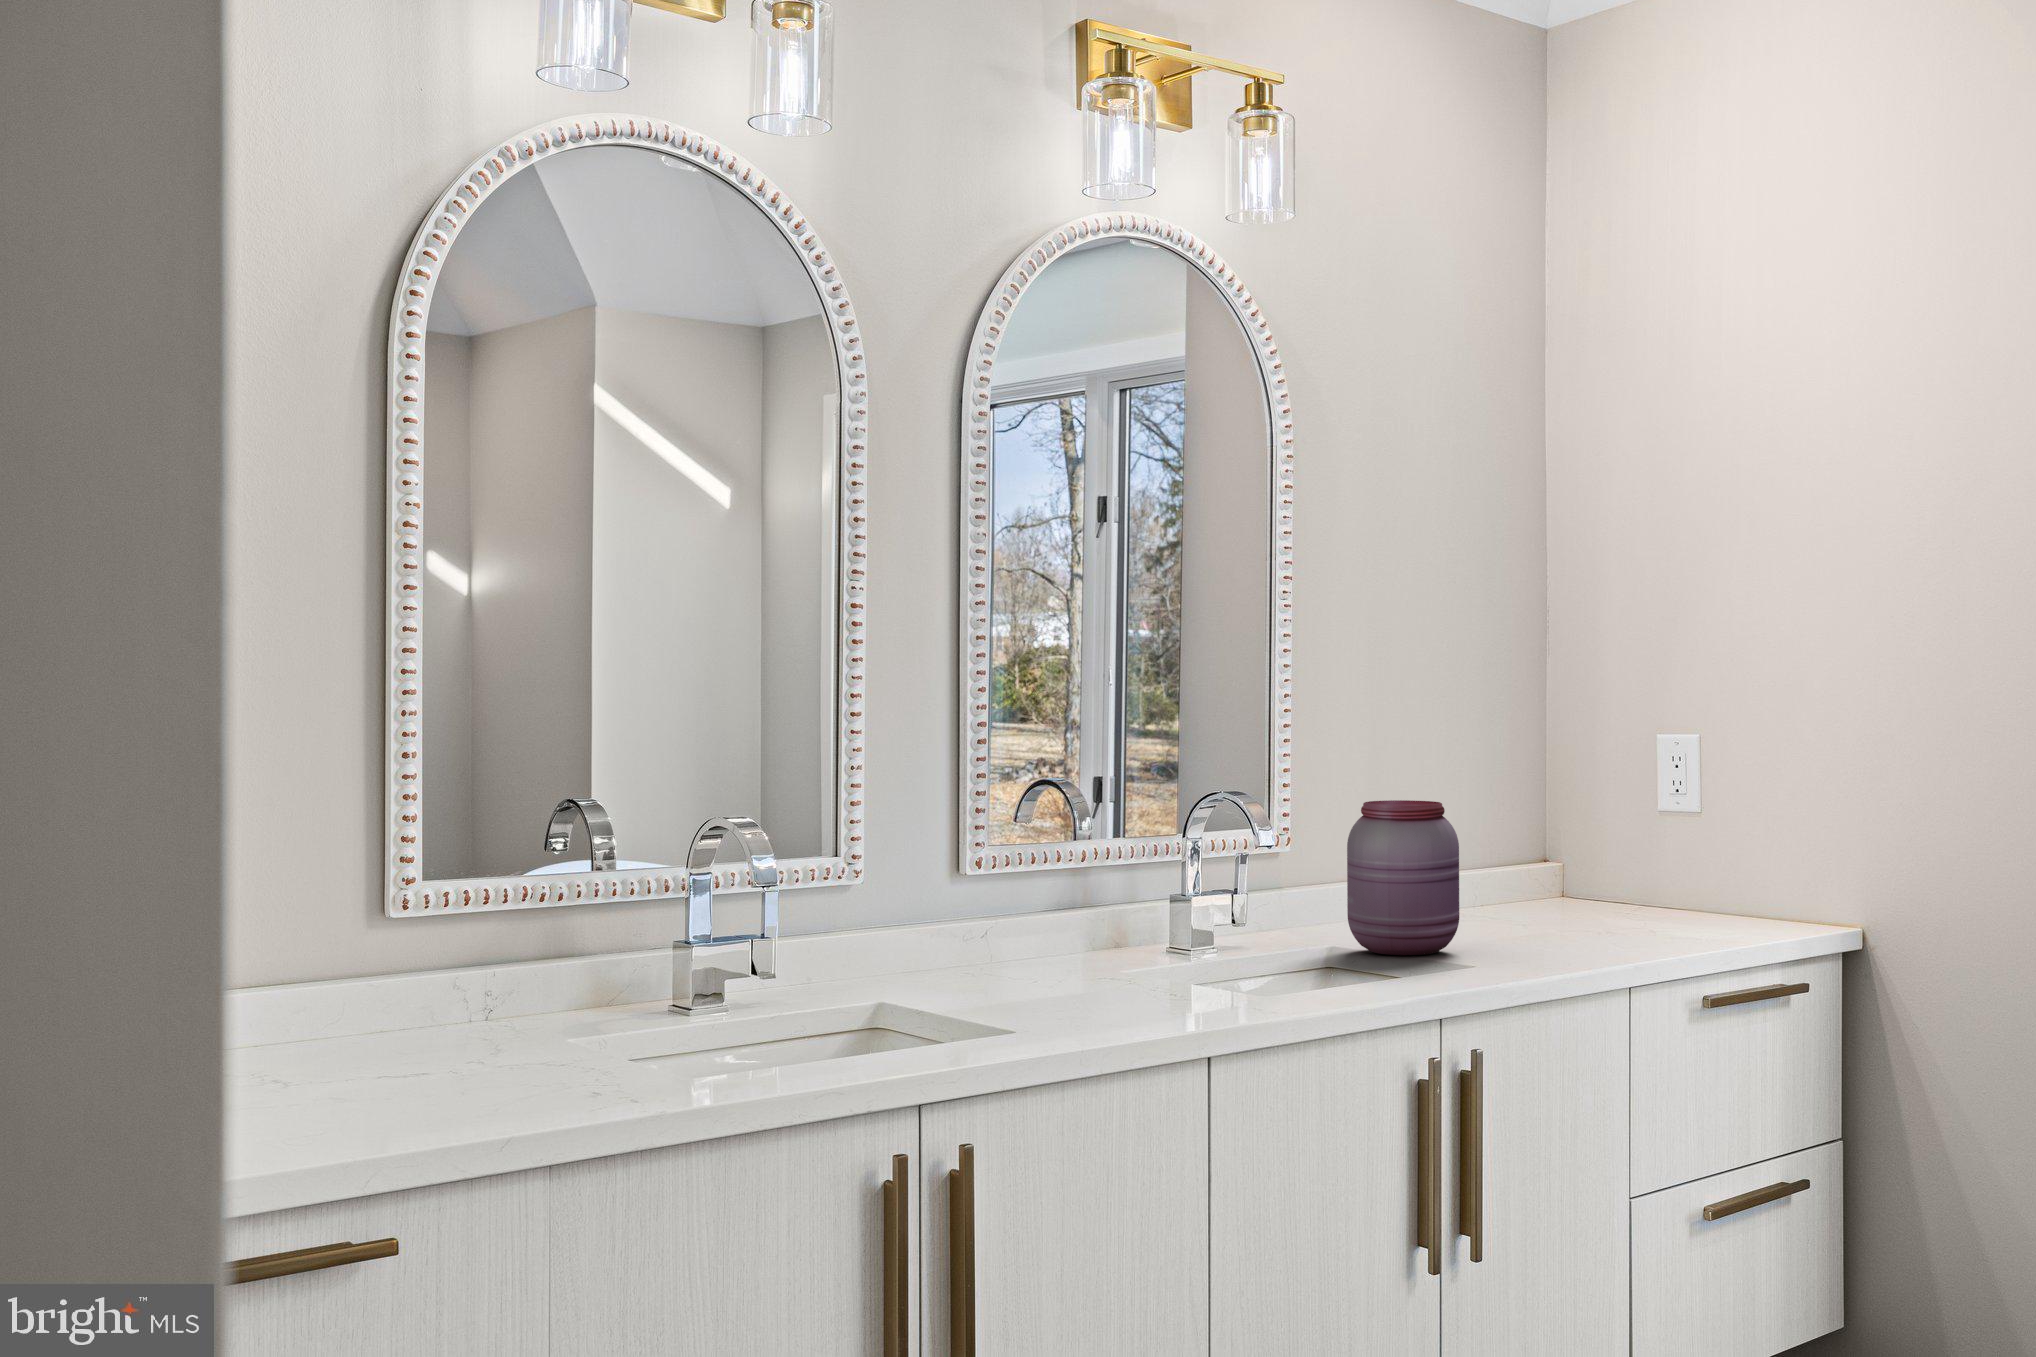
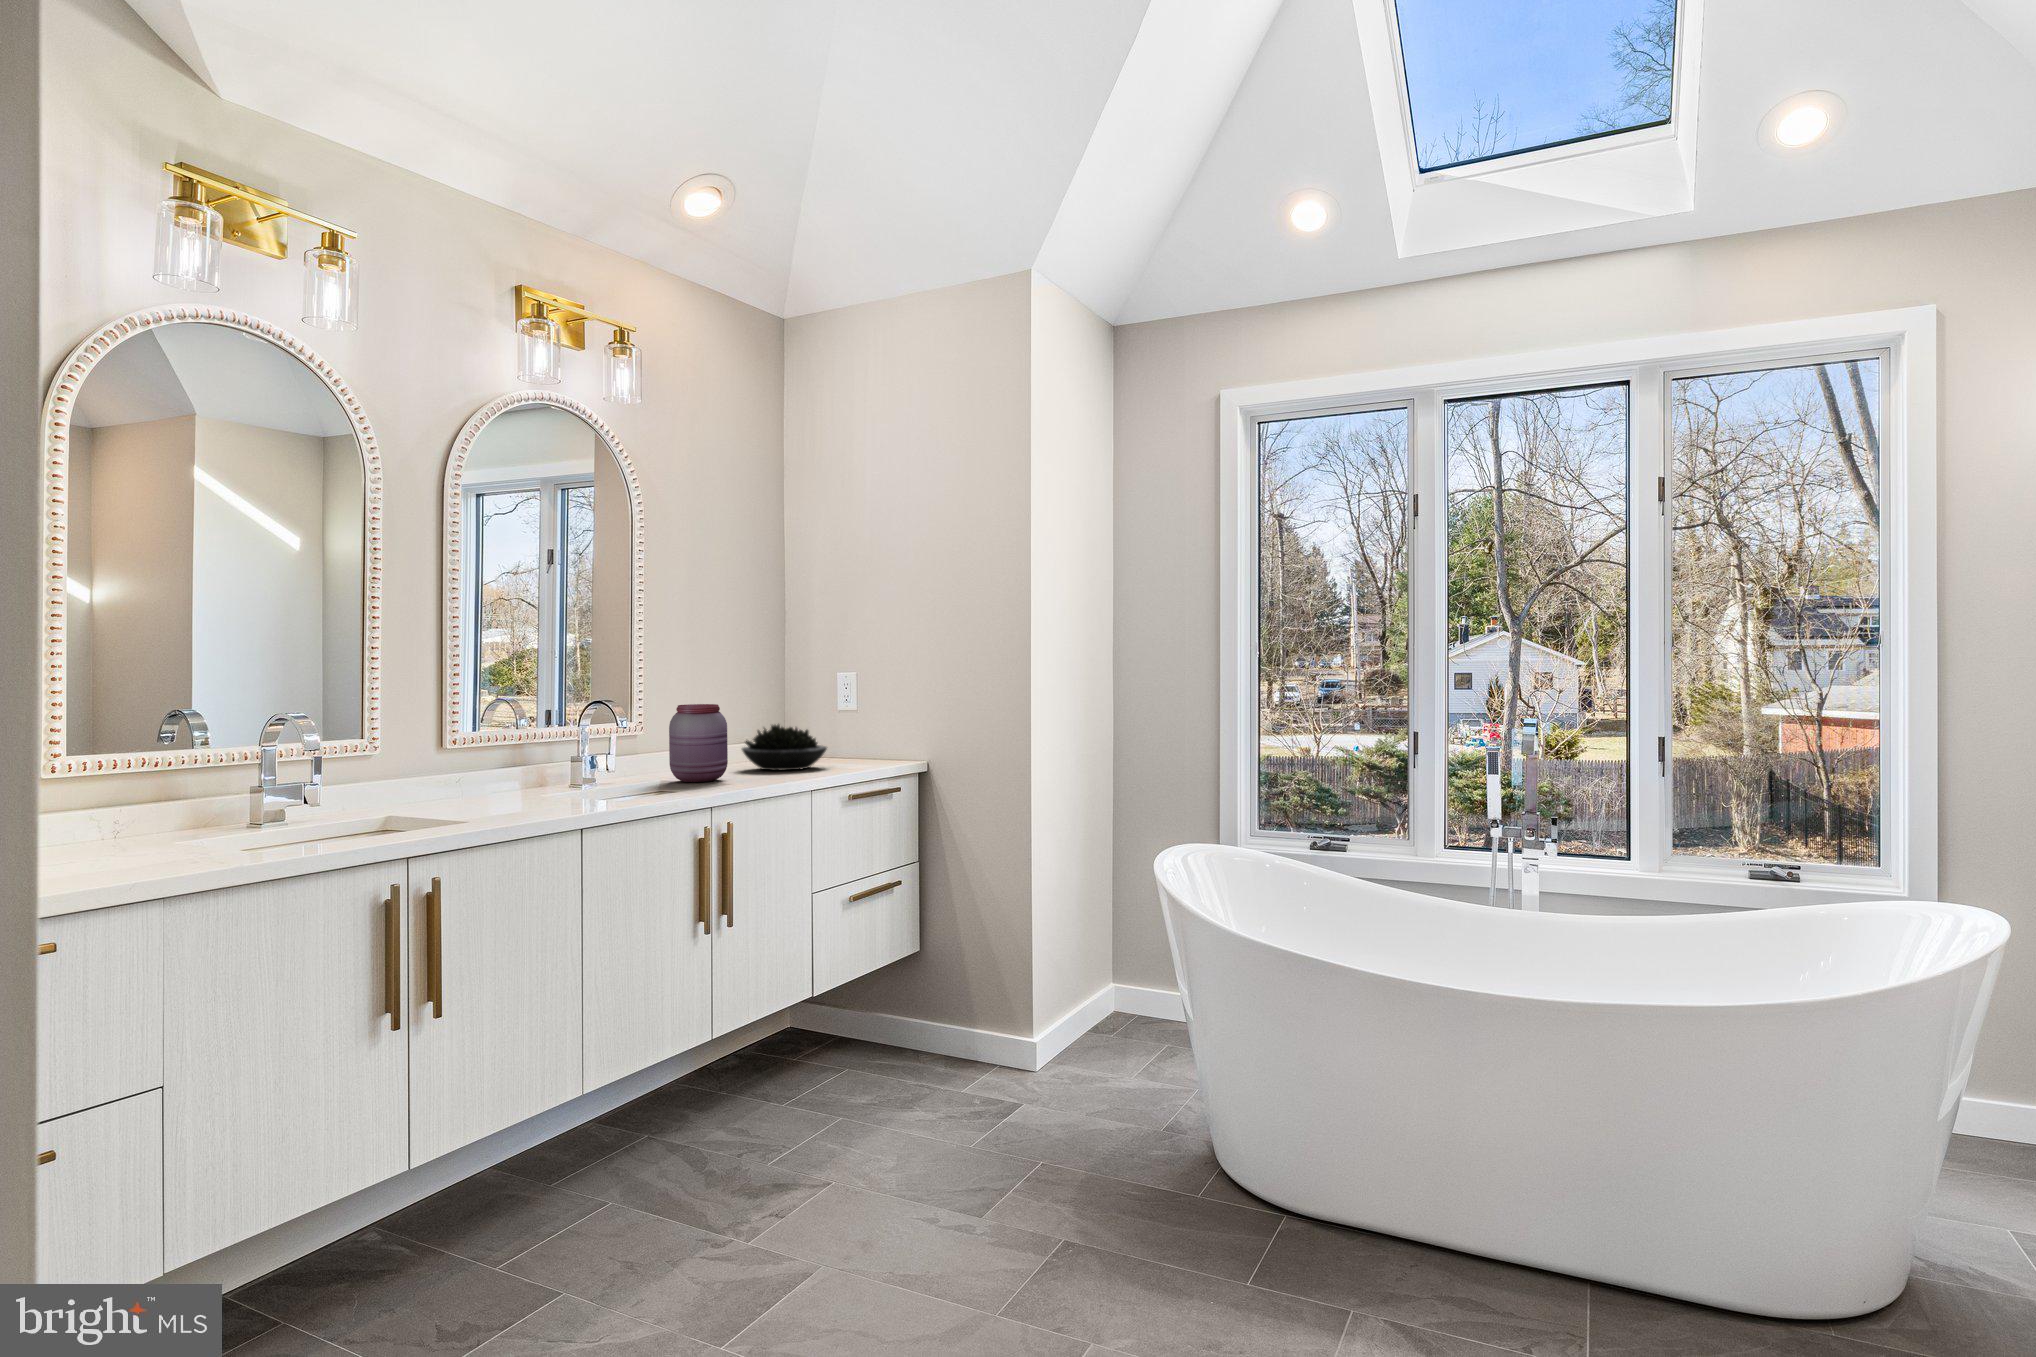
succulent plant: none [1475,839,1650,935] -> present [742,725,827,770]

